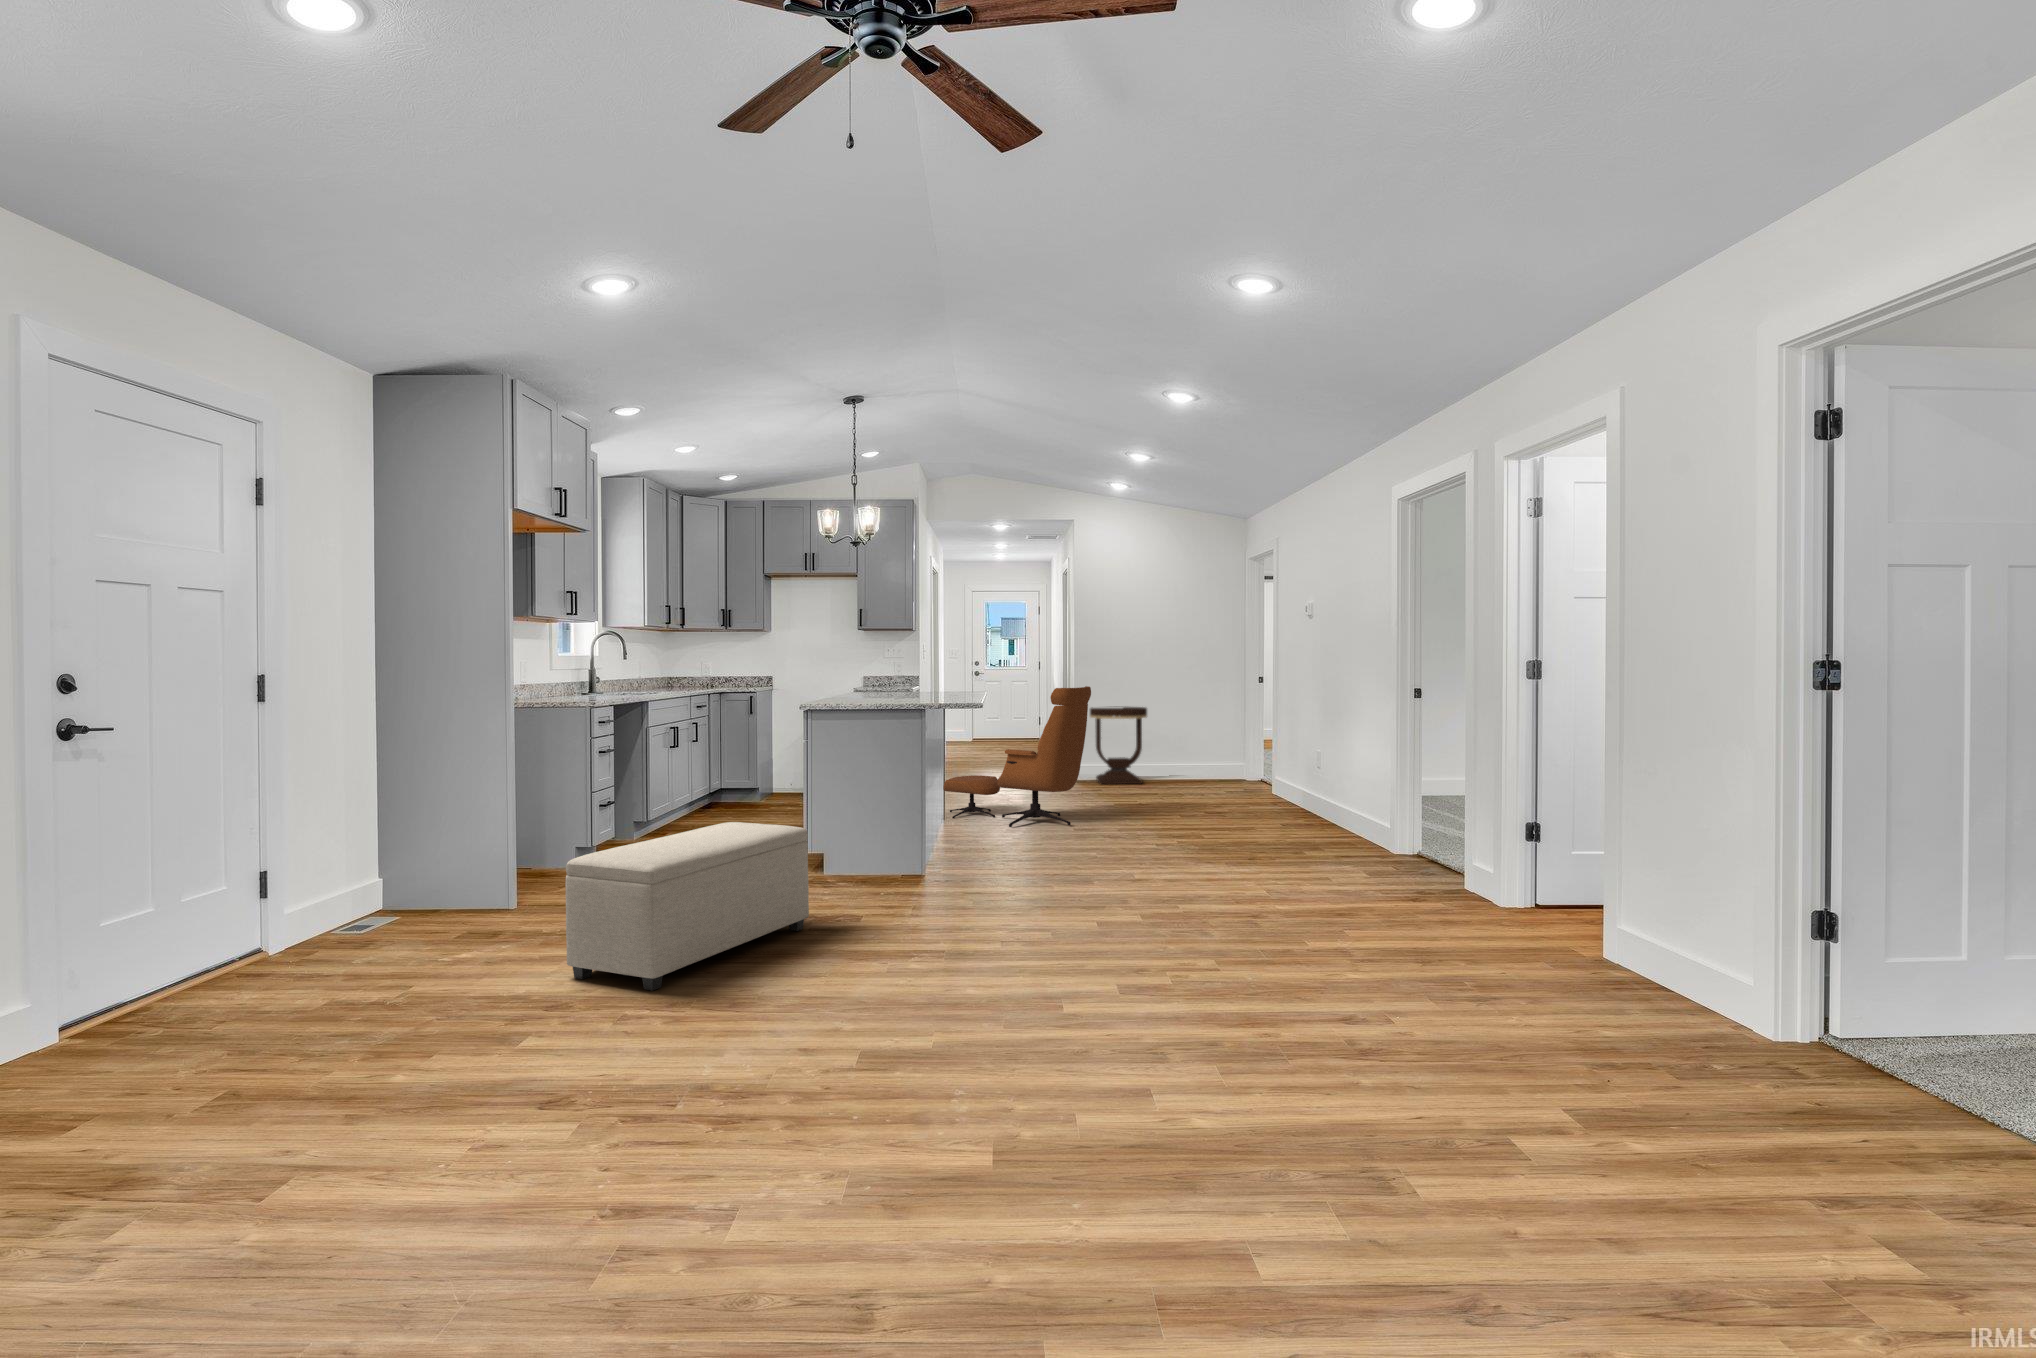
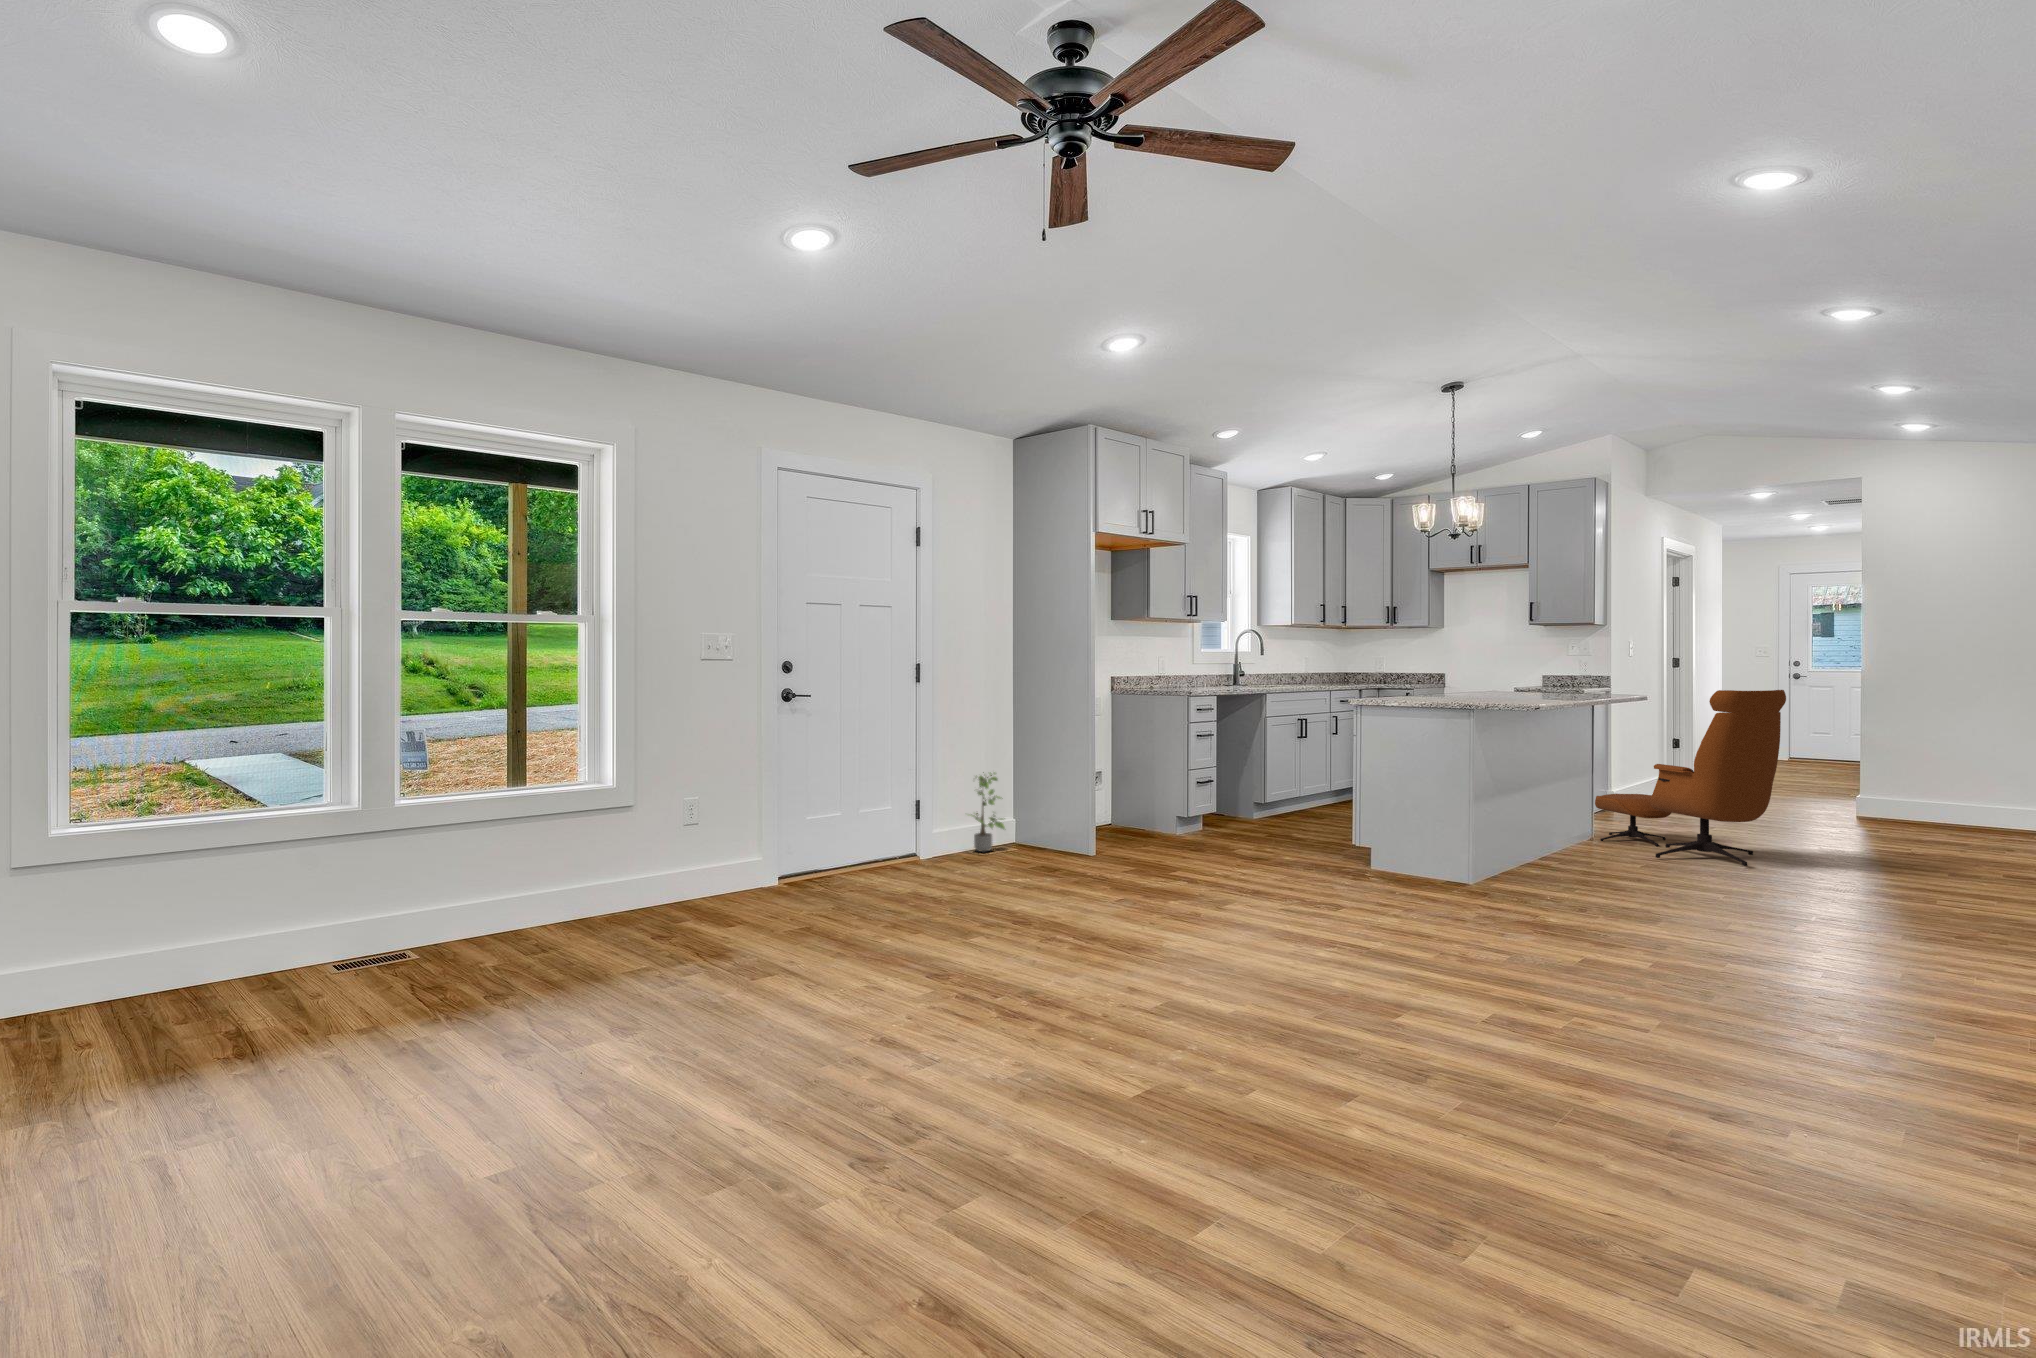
side table: present [1090,707,1147,784] -> none [1888,723,1995,835]
potted plant: none [323,815,387,929] -> present [972,772,1005,852]
ottoman: present [566,822,809,991] -> none [1052,801,1275,926]

